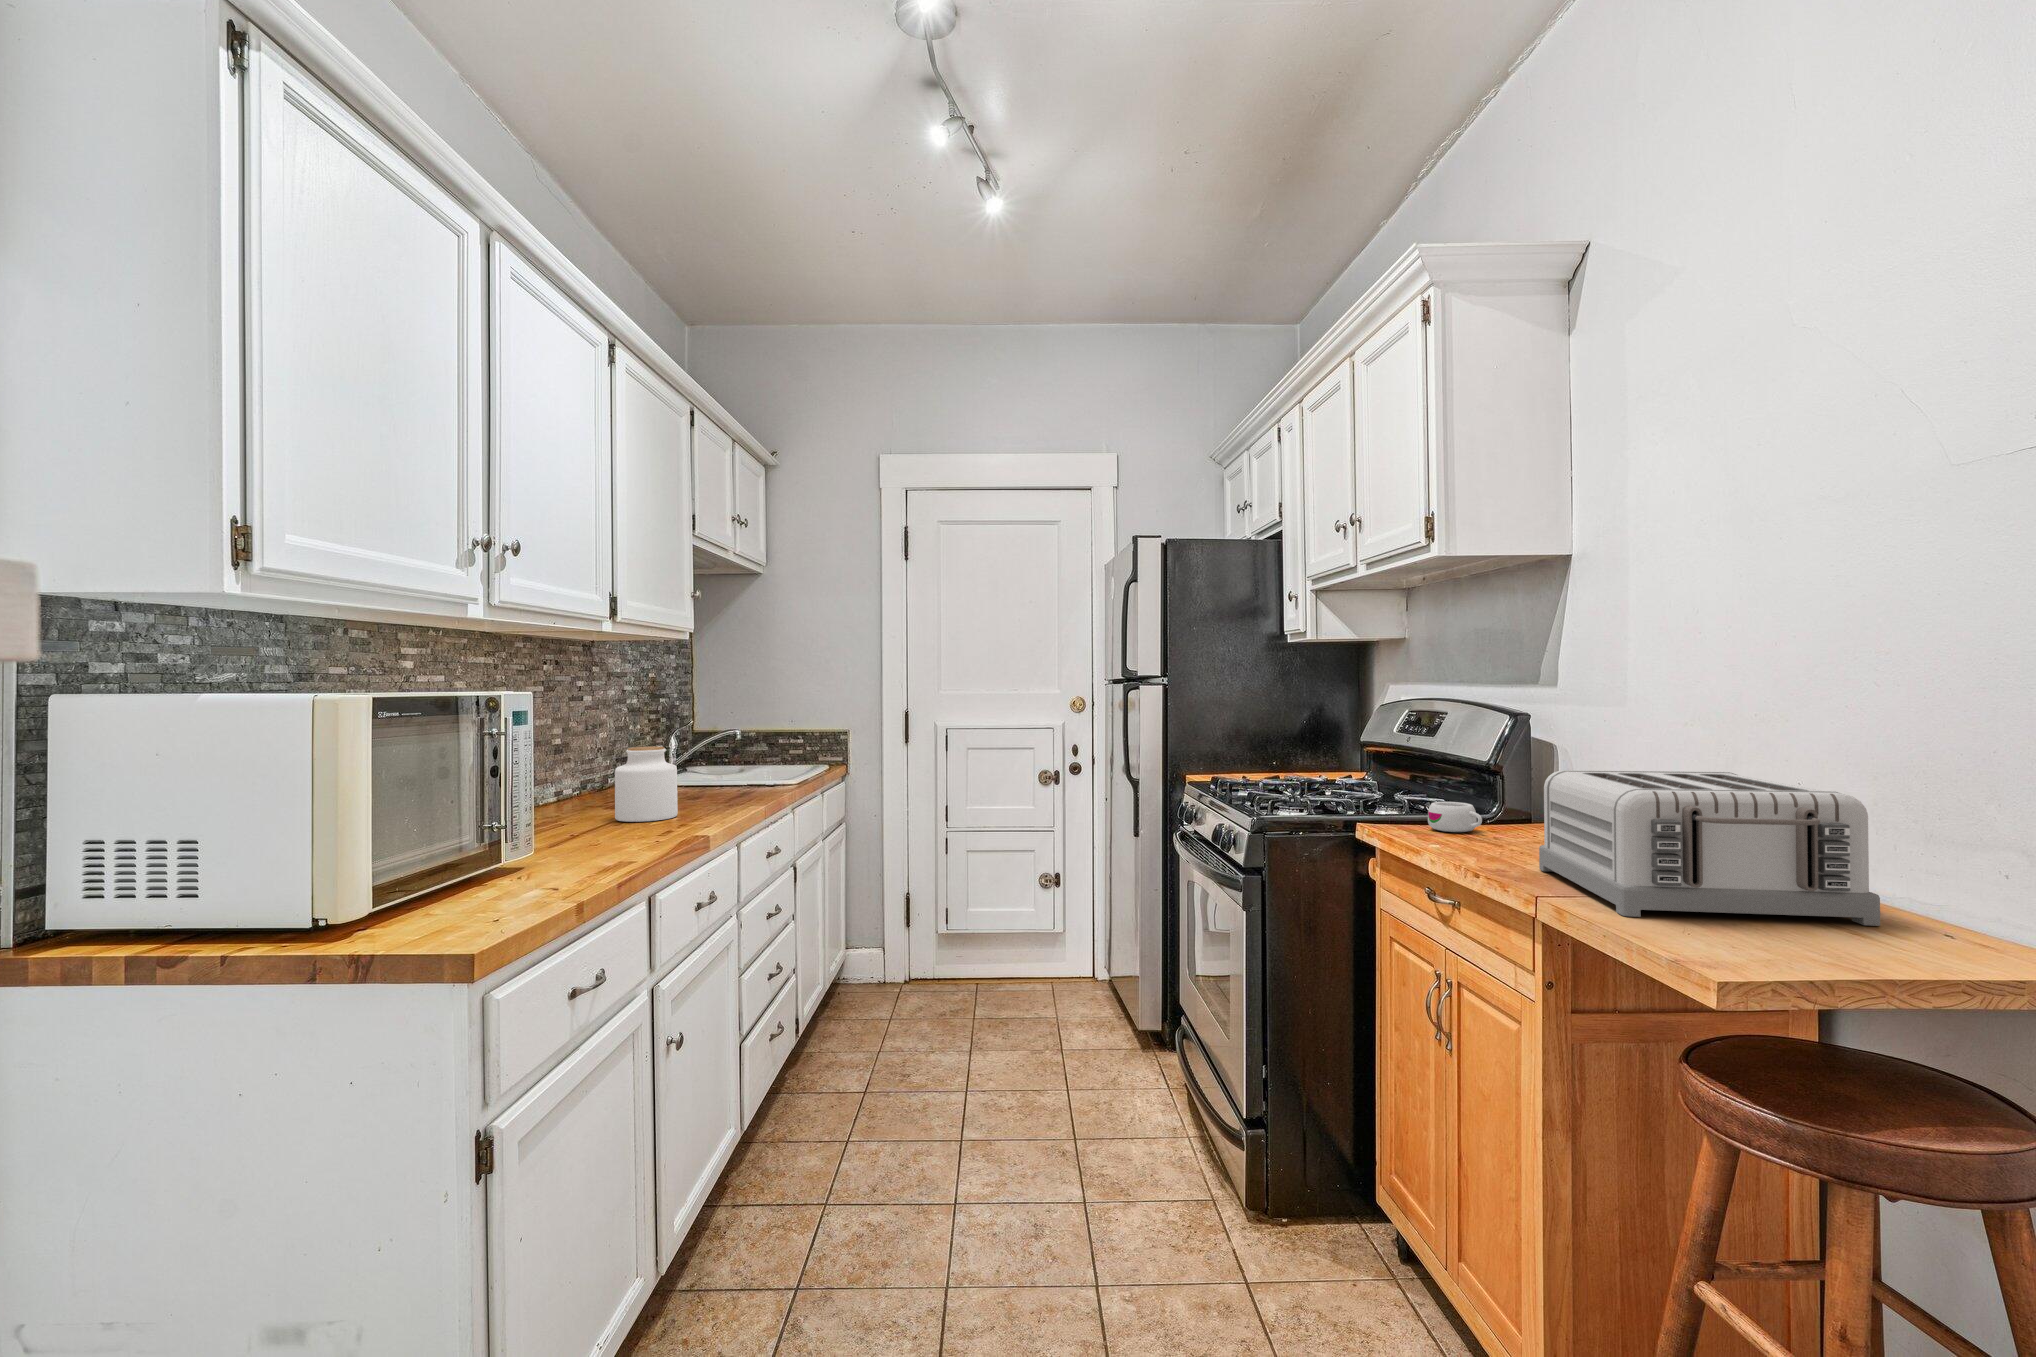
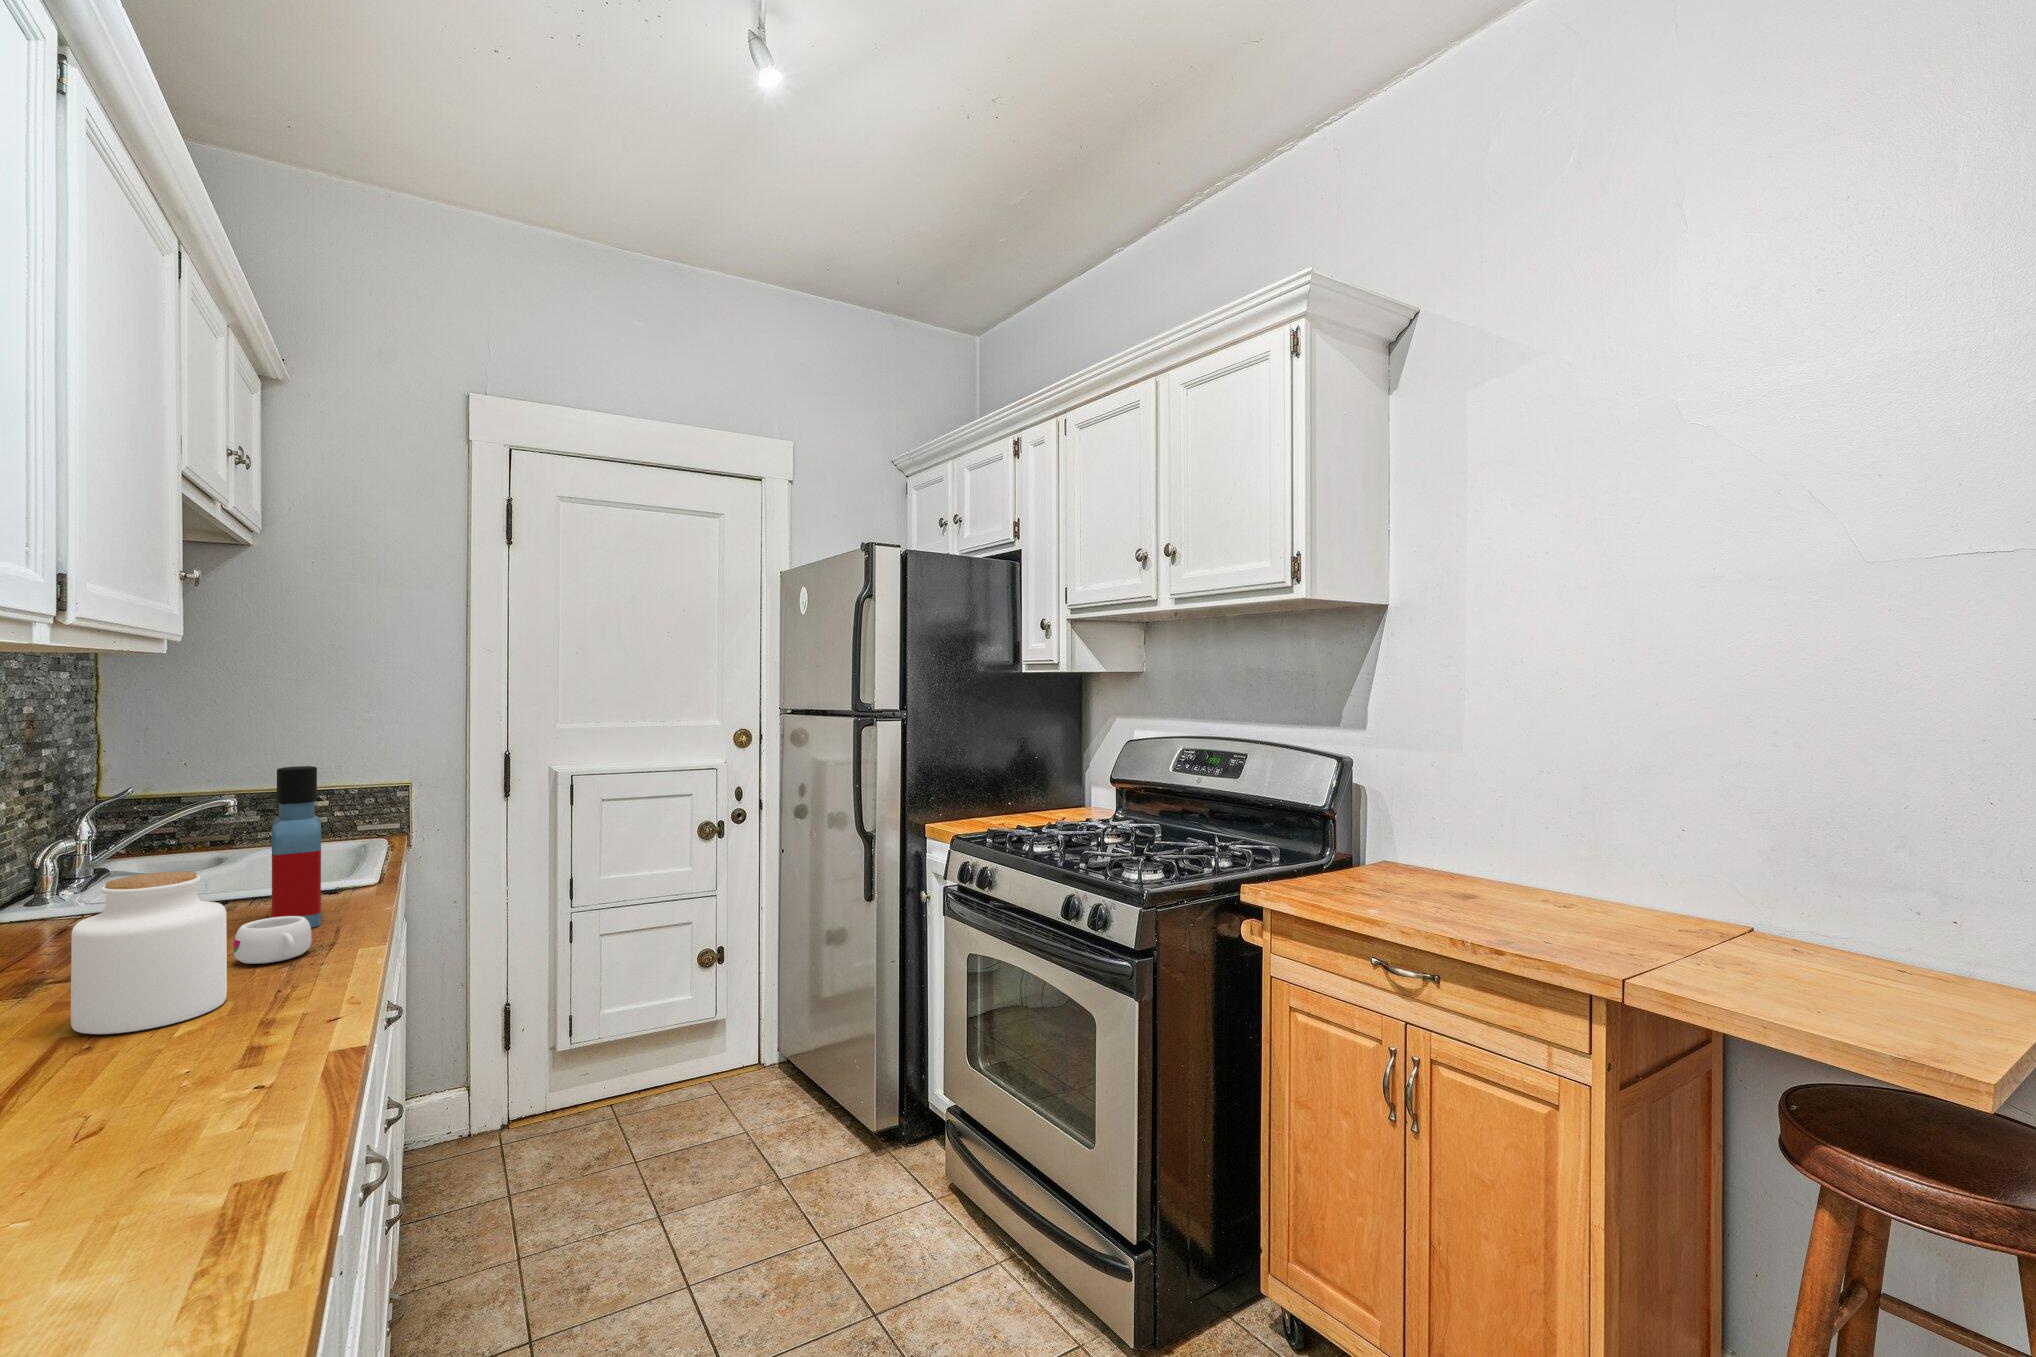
bottle: none [722,703,754,797] -> present [272,766,321,927]
toaster: present [1539,770,1880,926] -> none [1508,828,1840,999]
mug: present [1428,802,1482,832] -> present [234,916,312,964]

